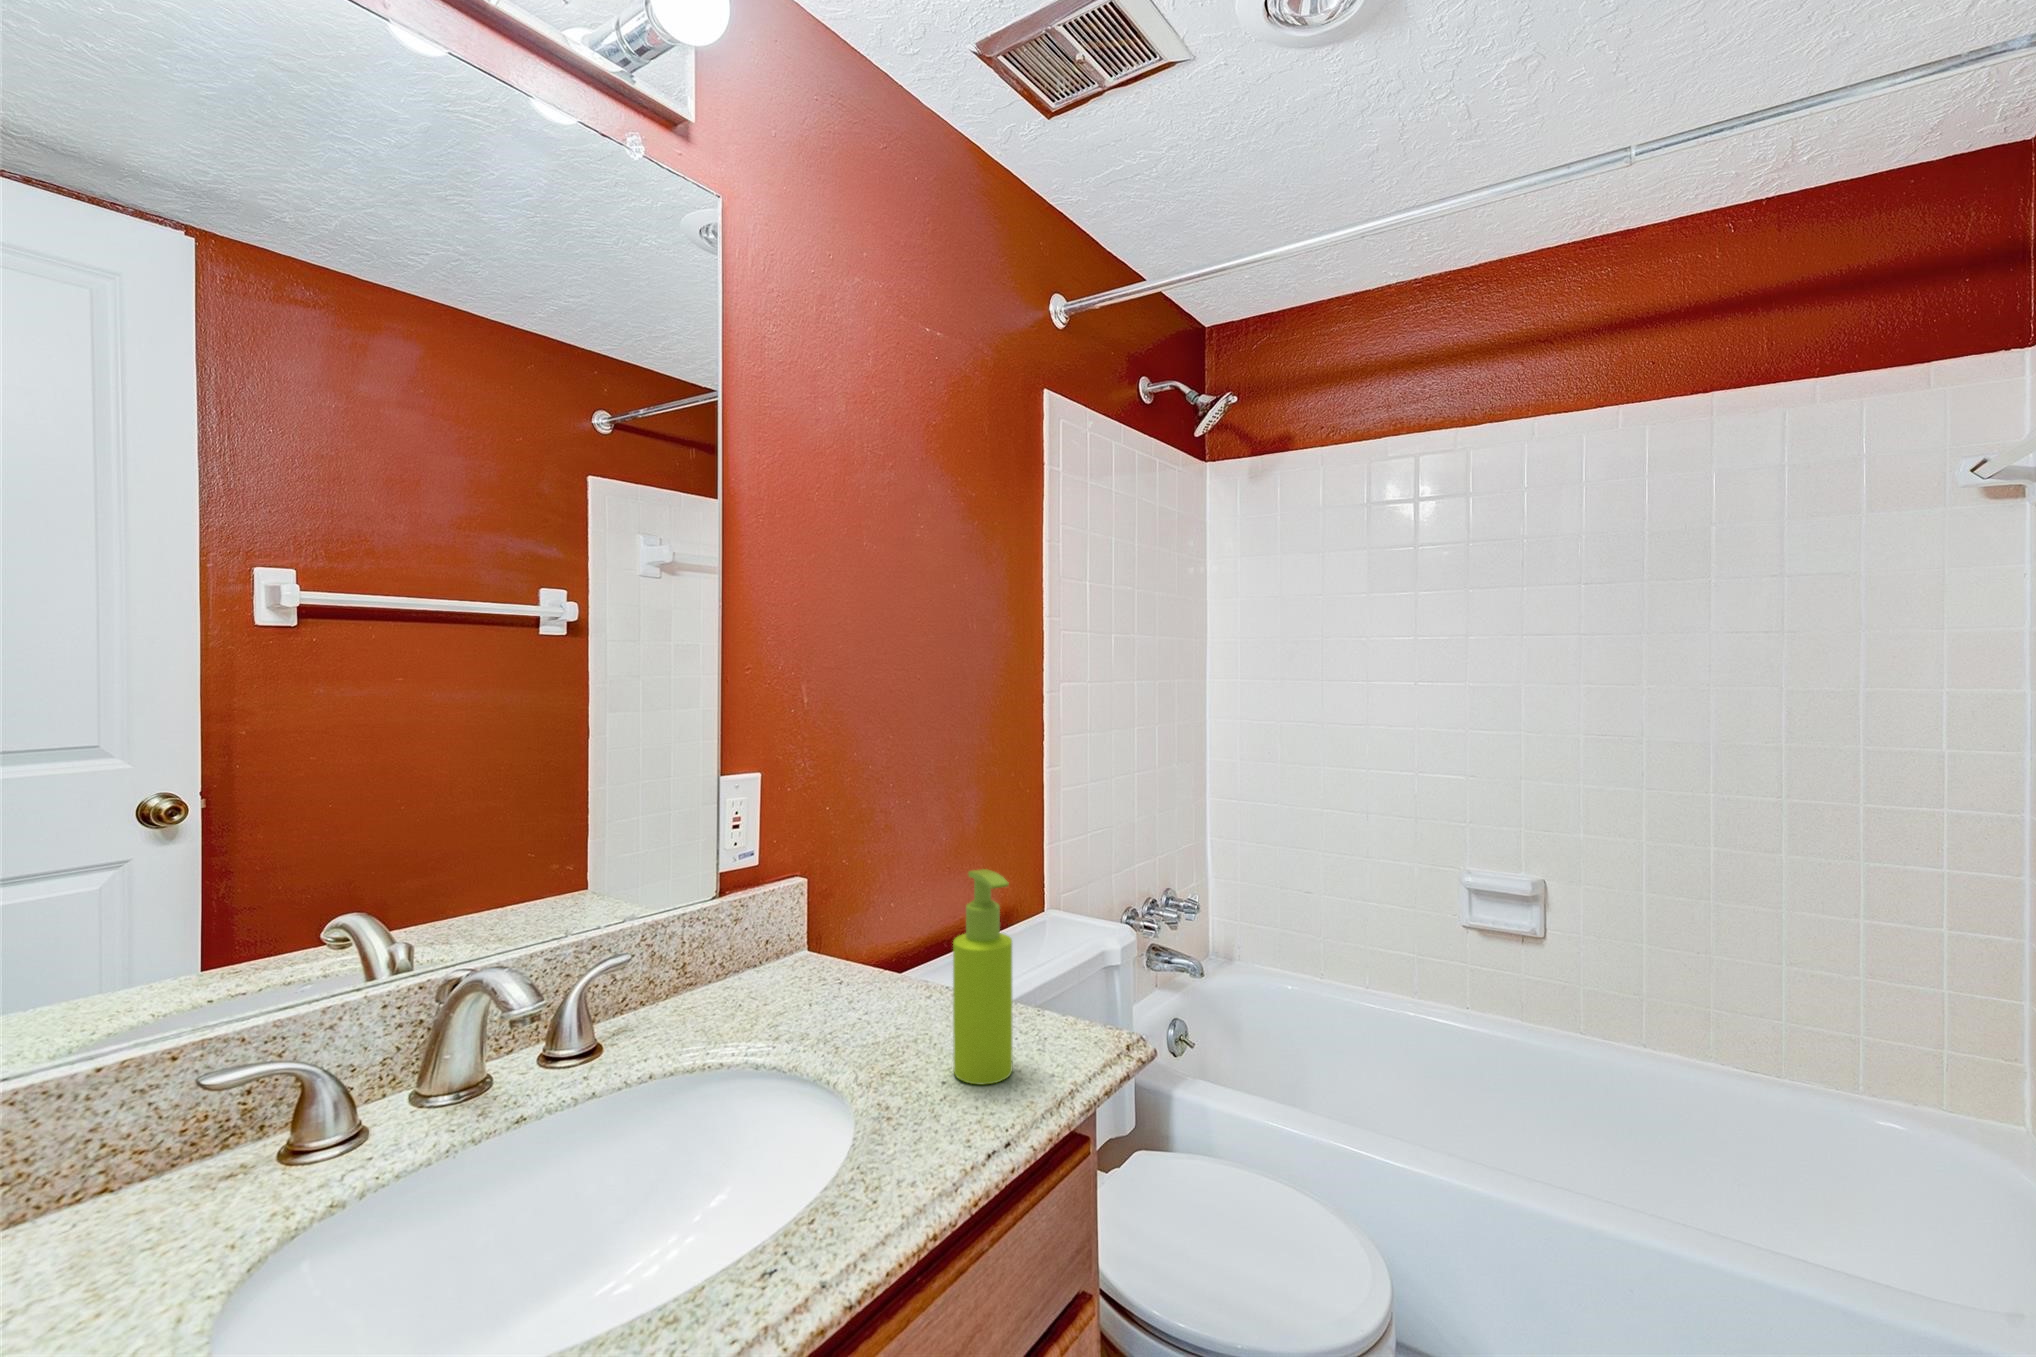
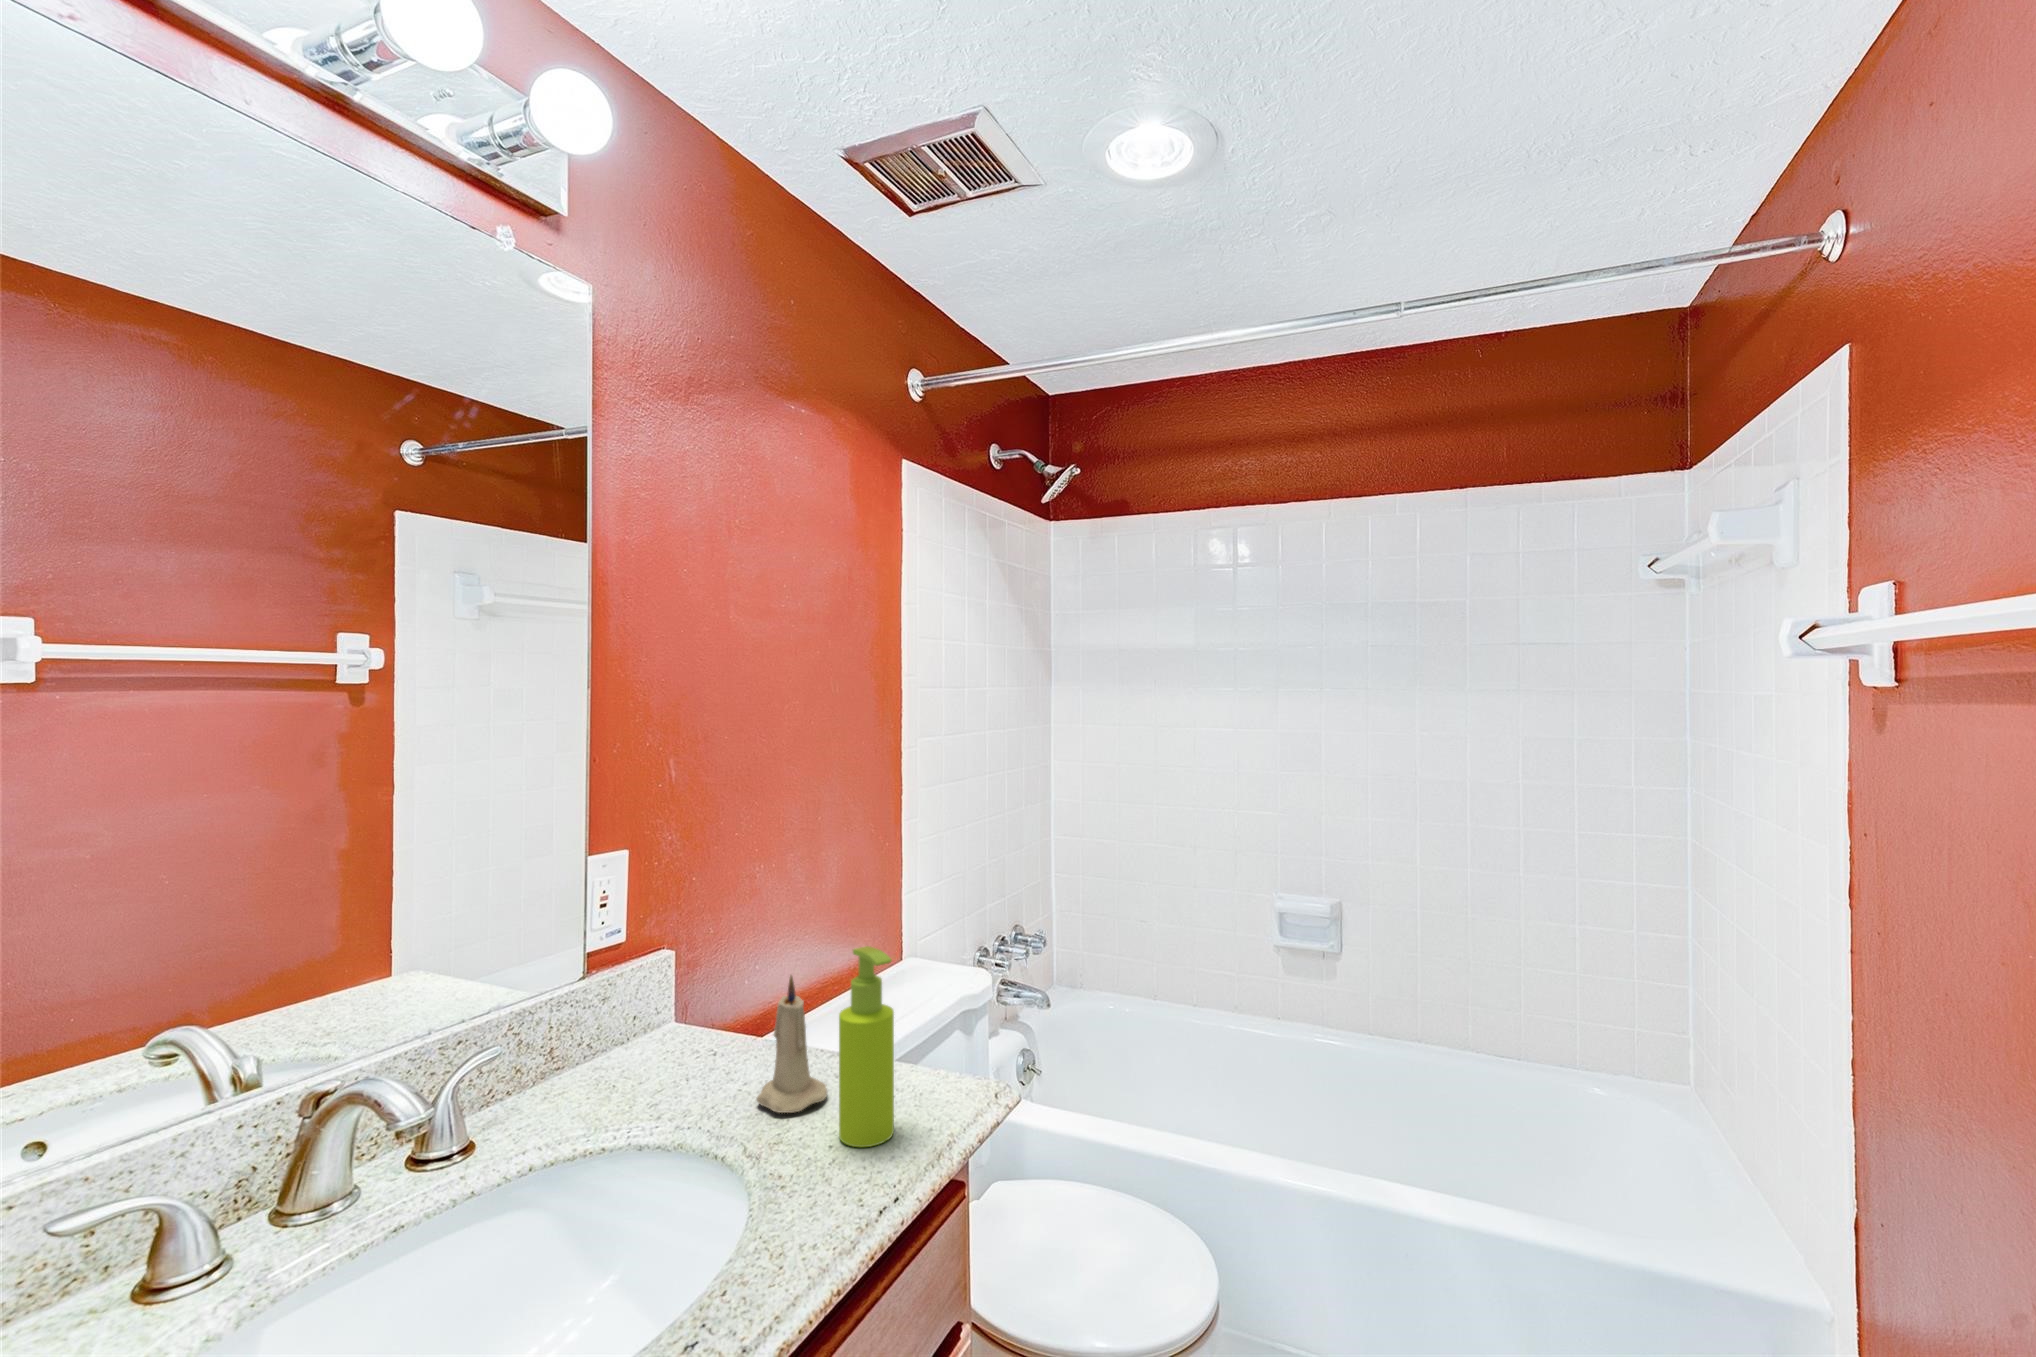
candle: none [874,898,947,1043] -> present [756,976,827,1113]

